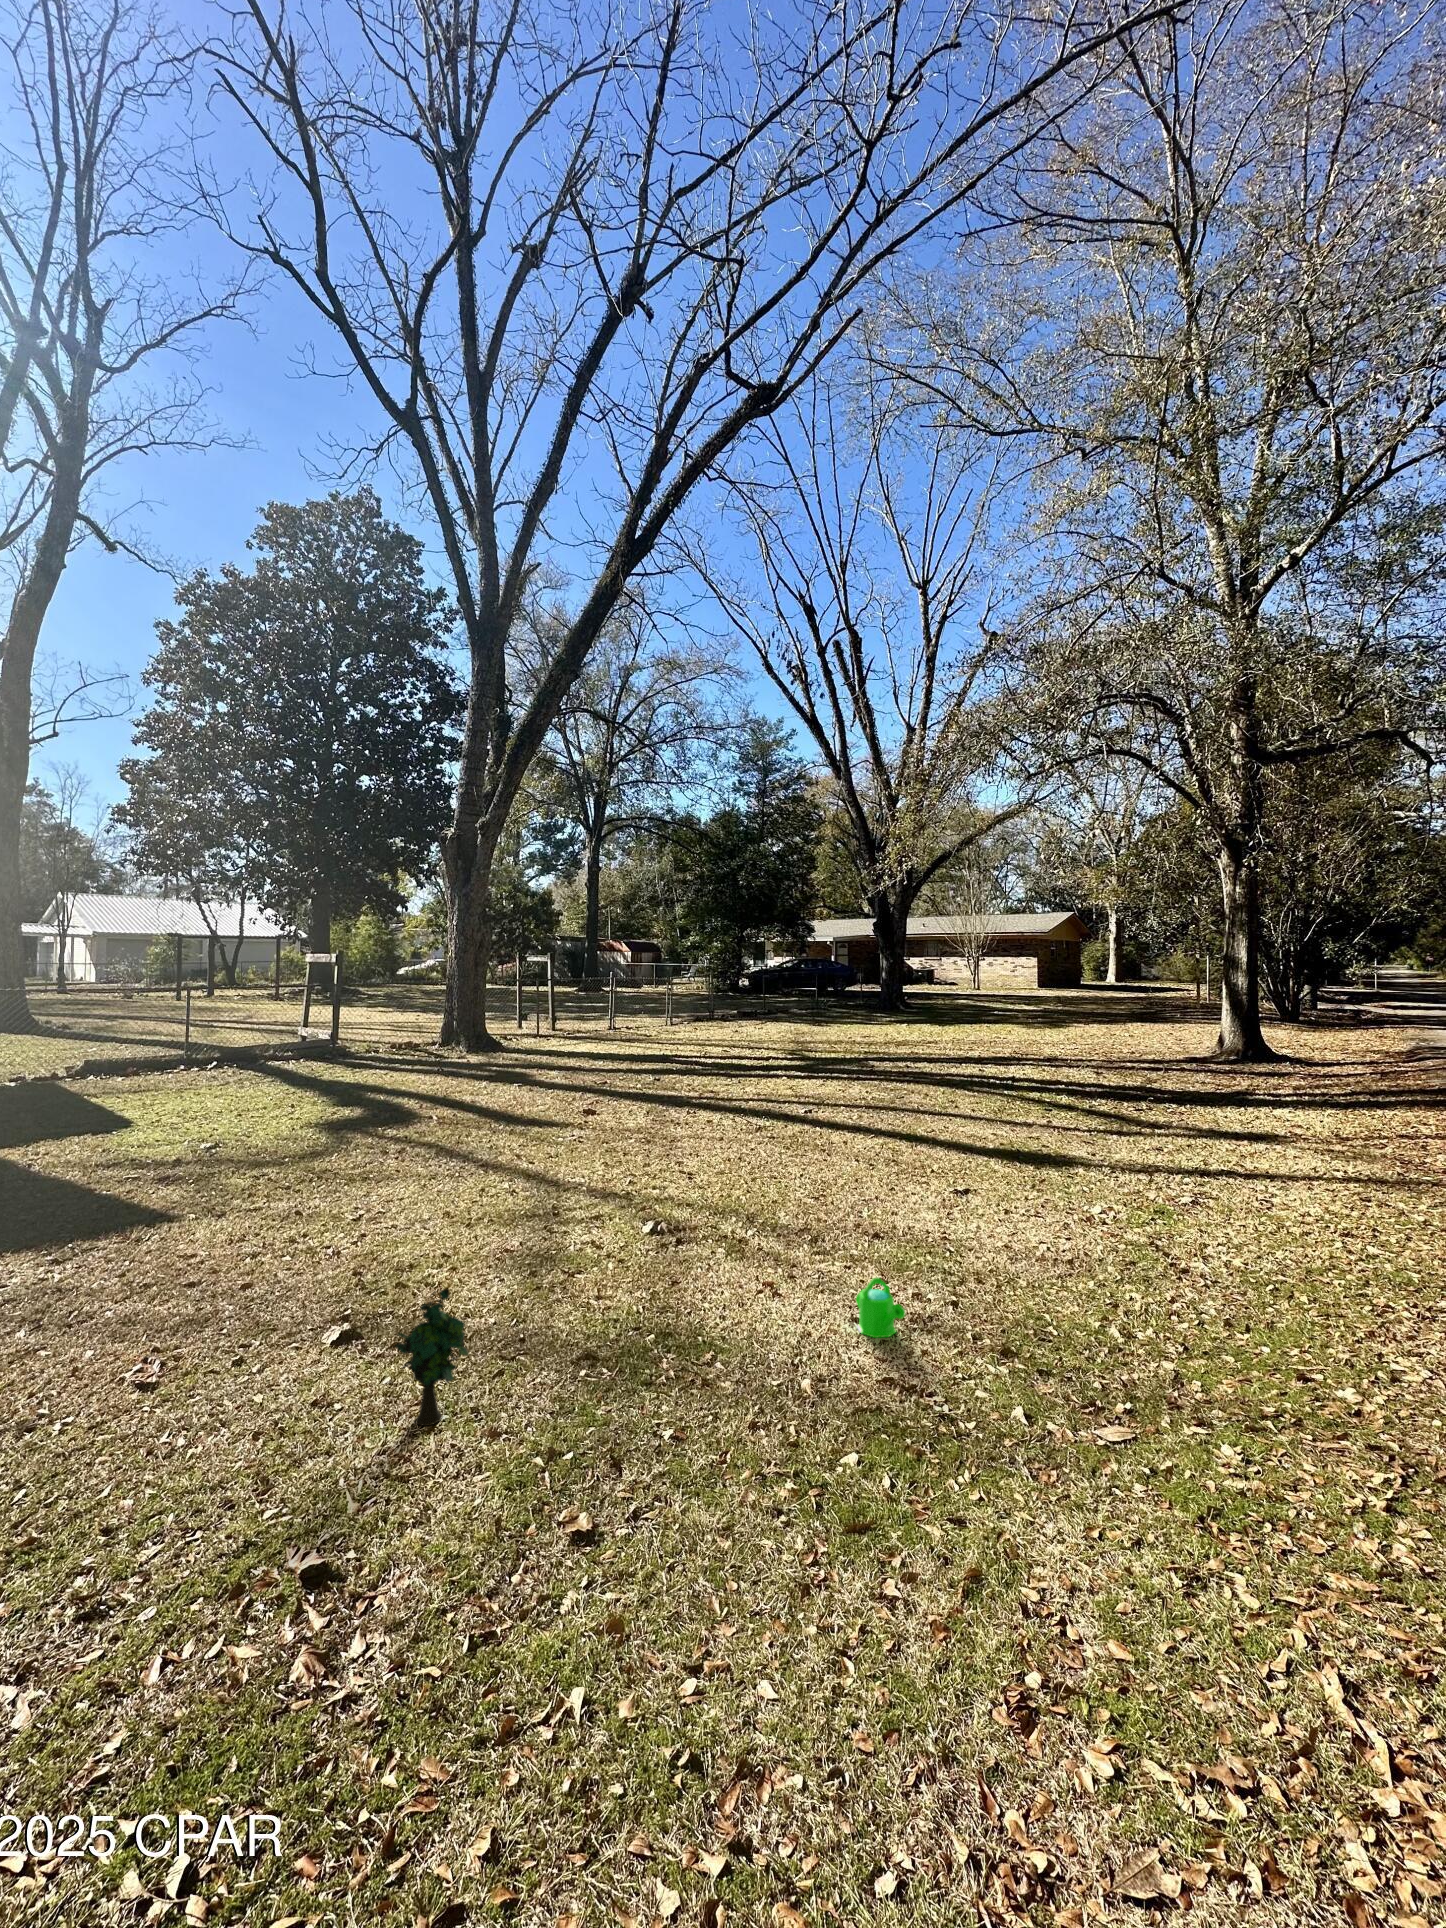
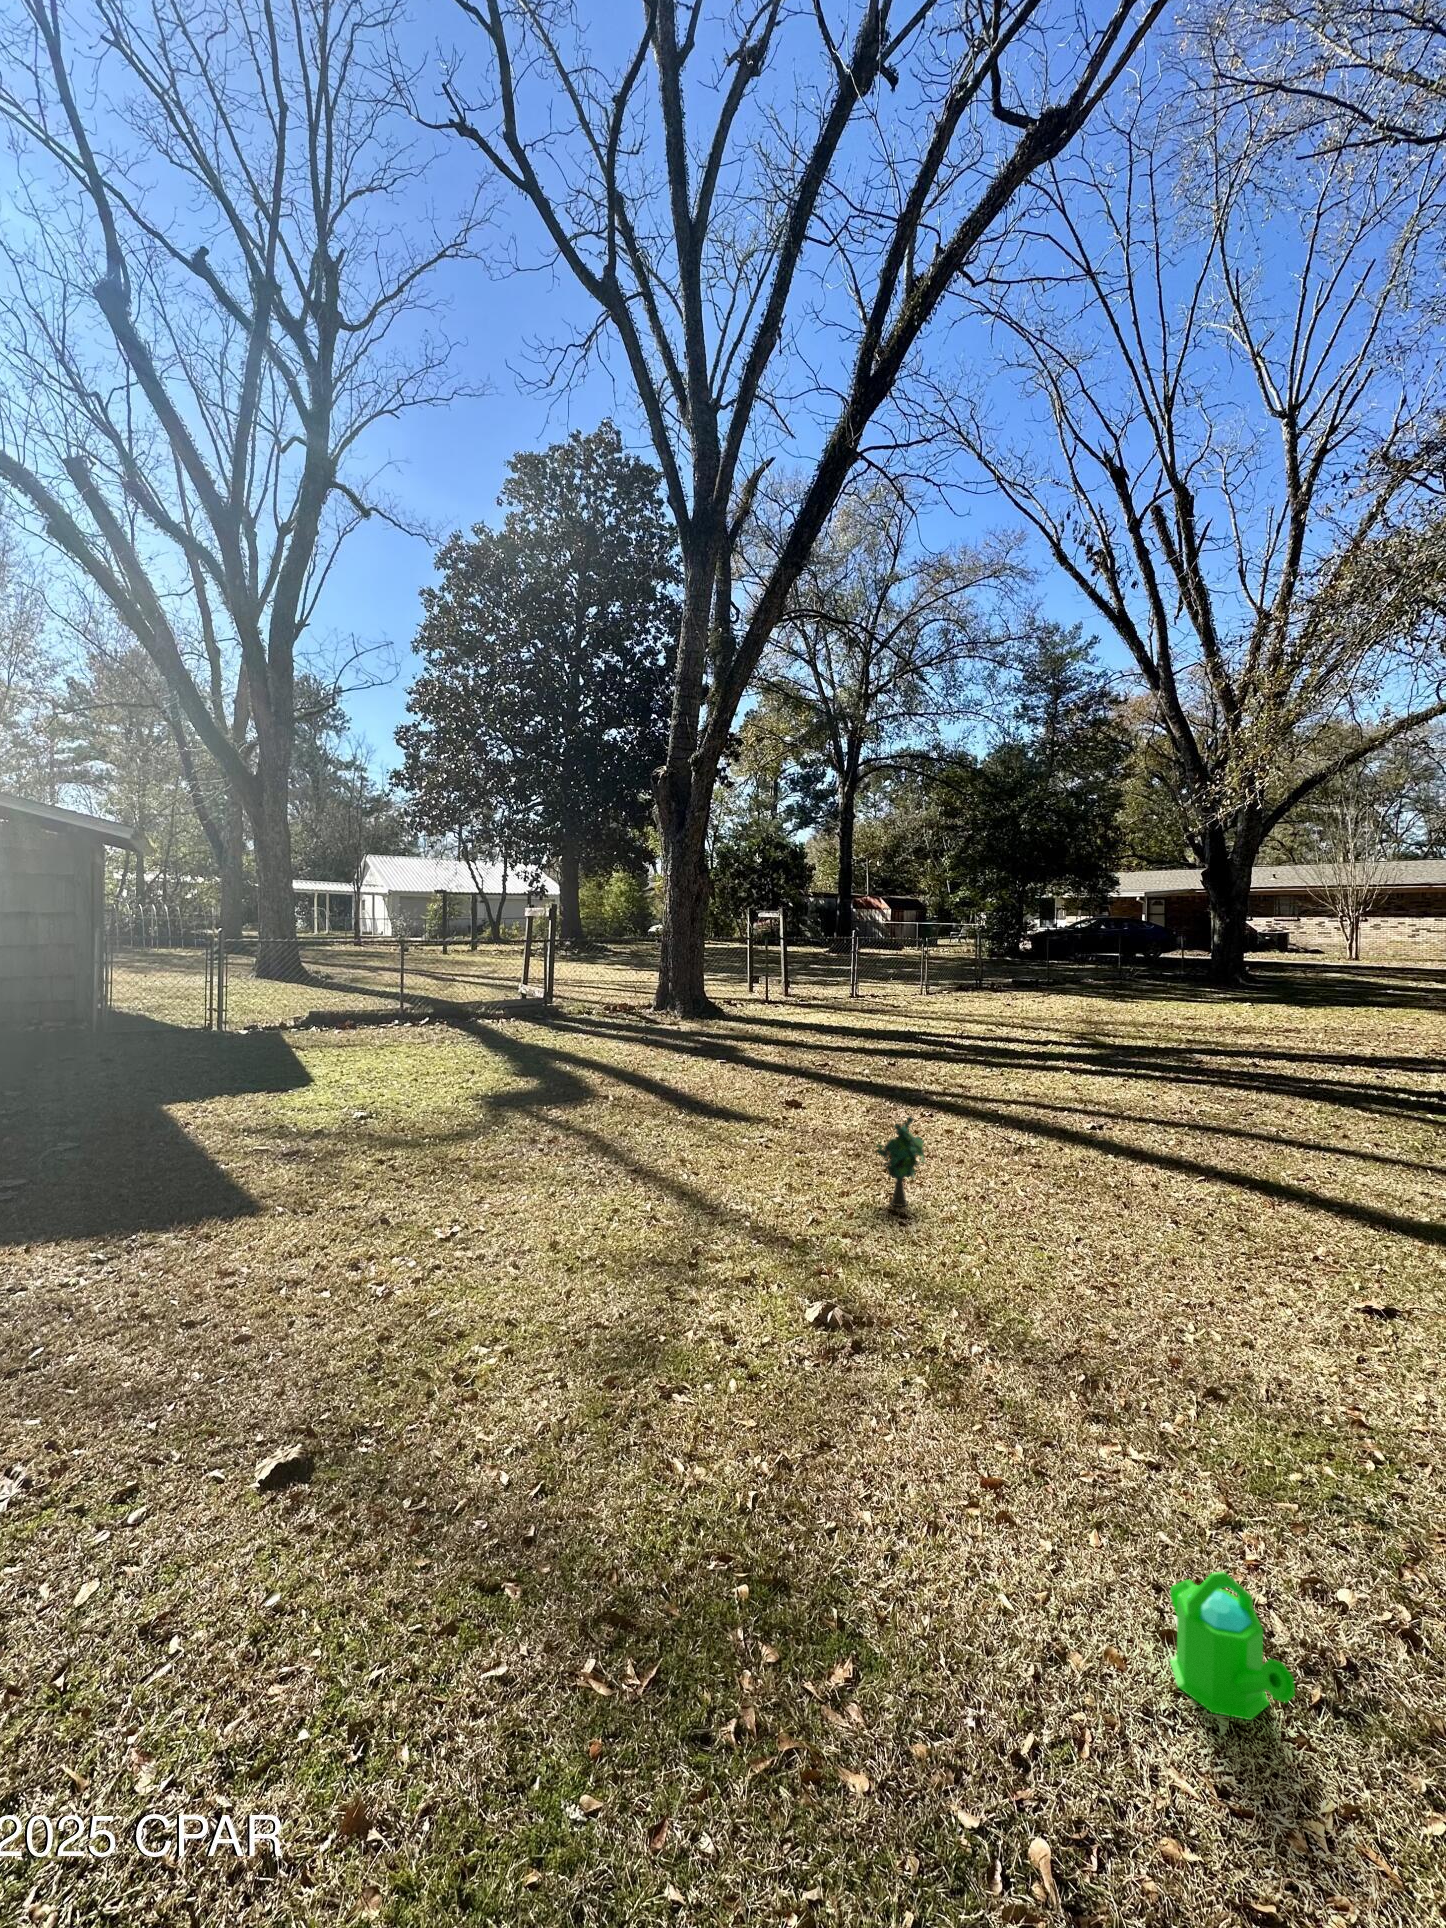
decorative plant: present [394,1288,469,1426] -> present [875,1116,925,1206]

